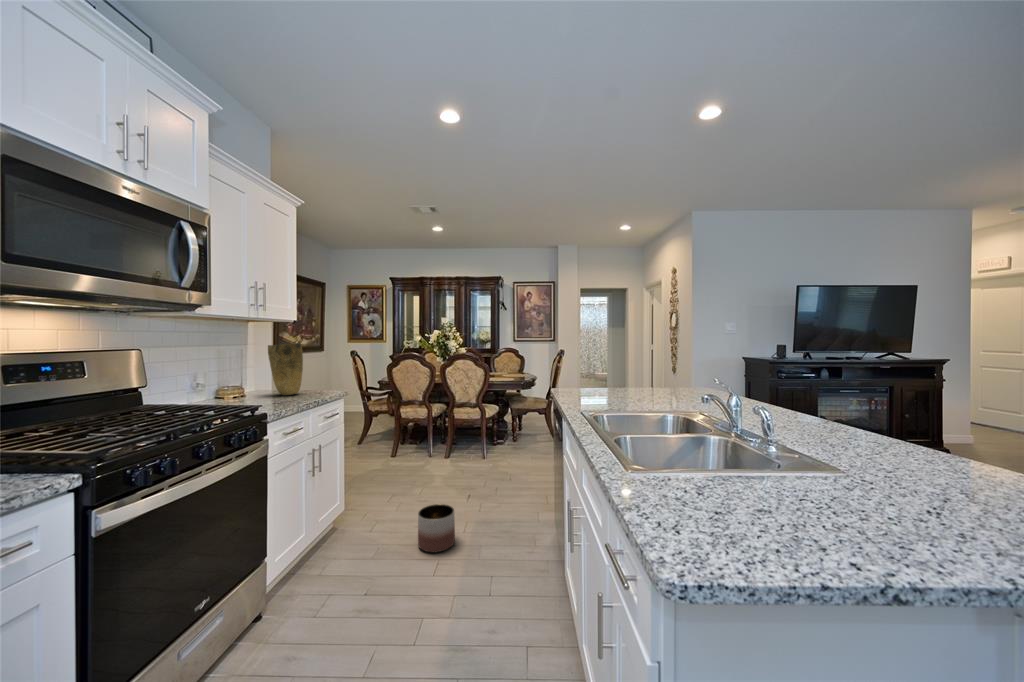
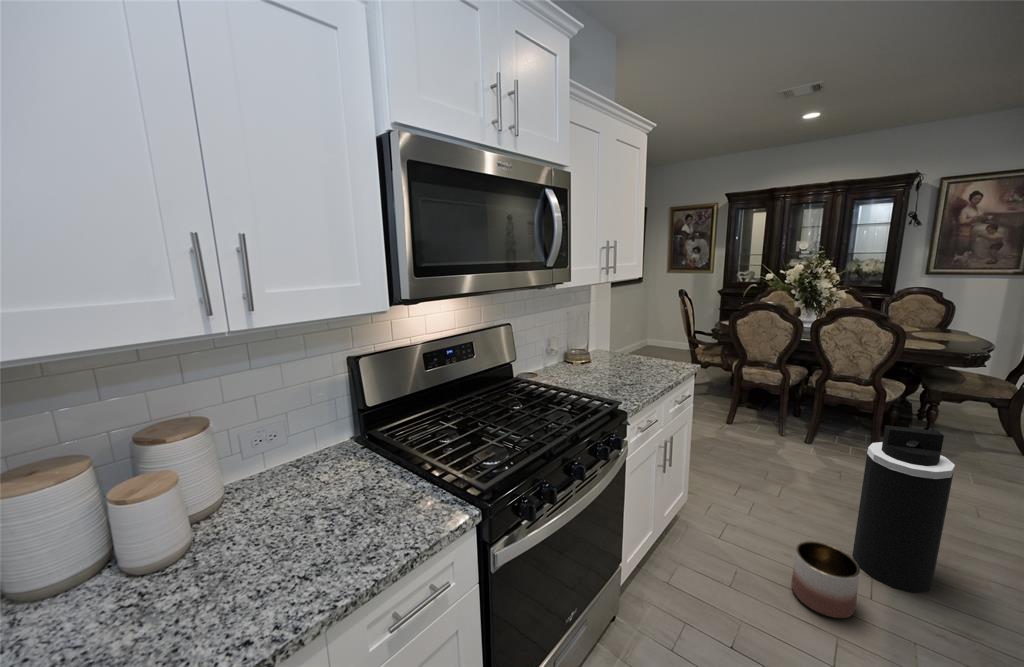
vase: present [268,343,303,395] -> none [615,309,652,370]
trash can: none [460,414,500,523] -> present [852,425,955,593]

